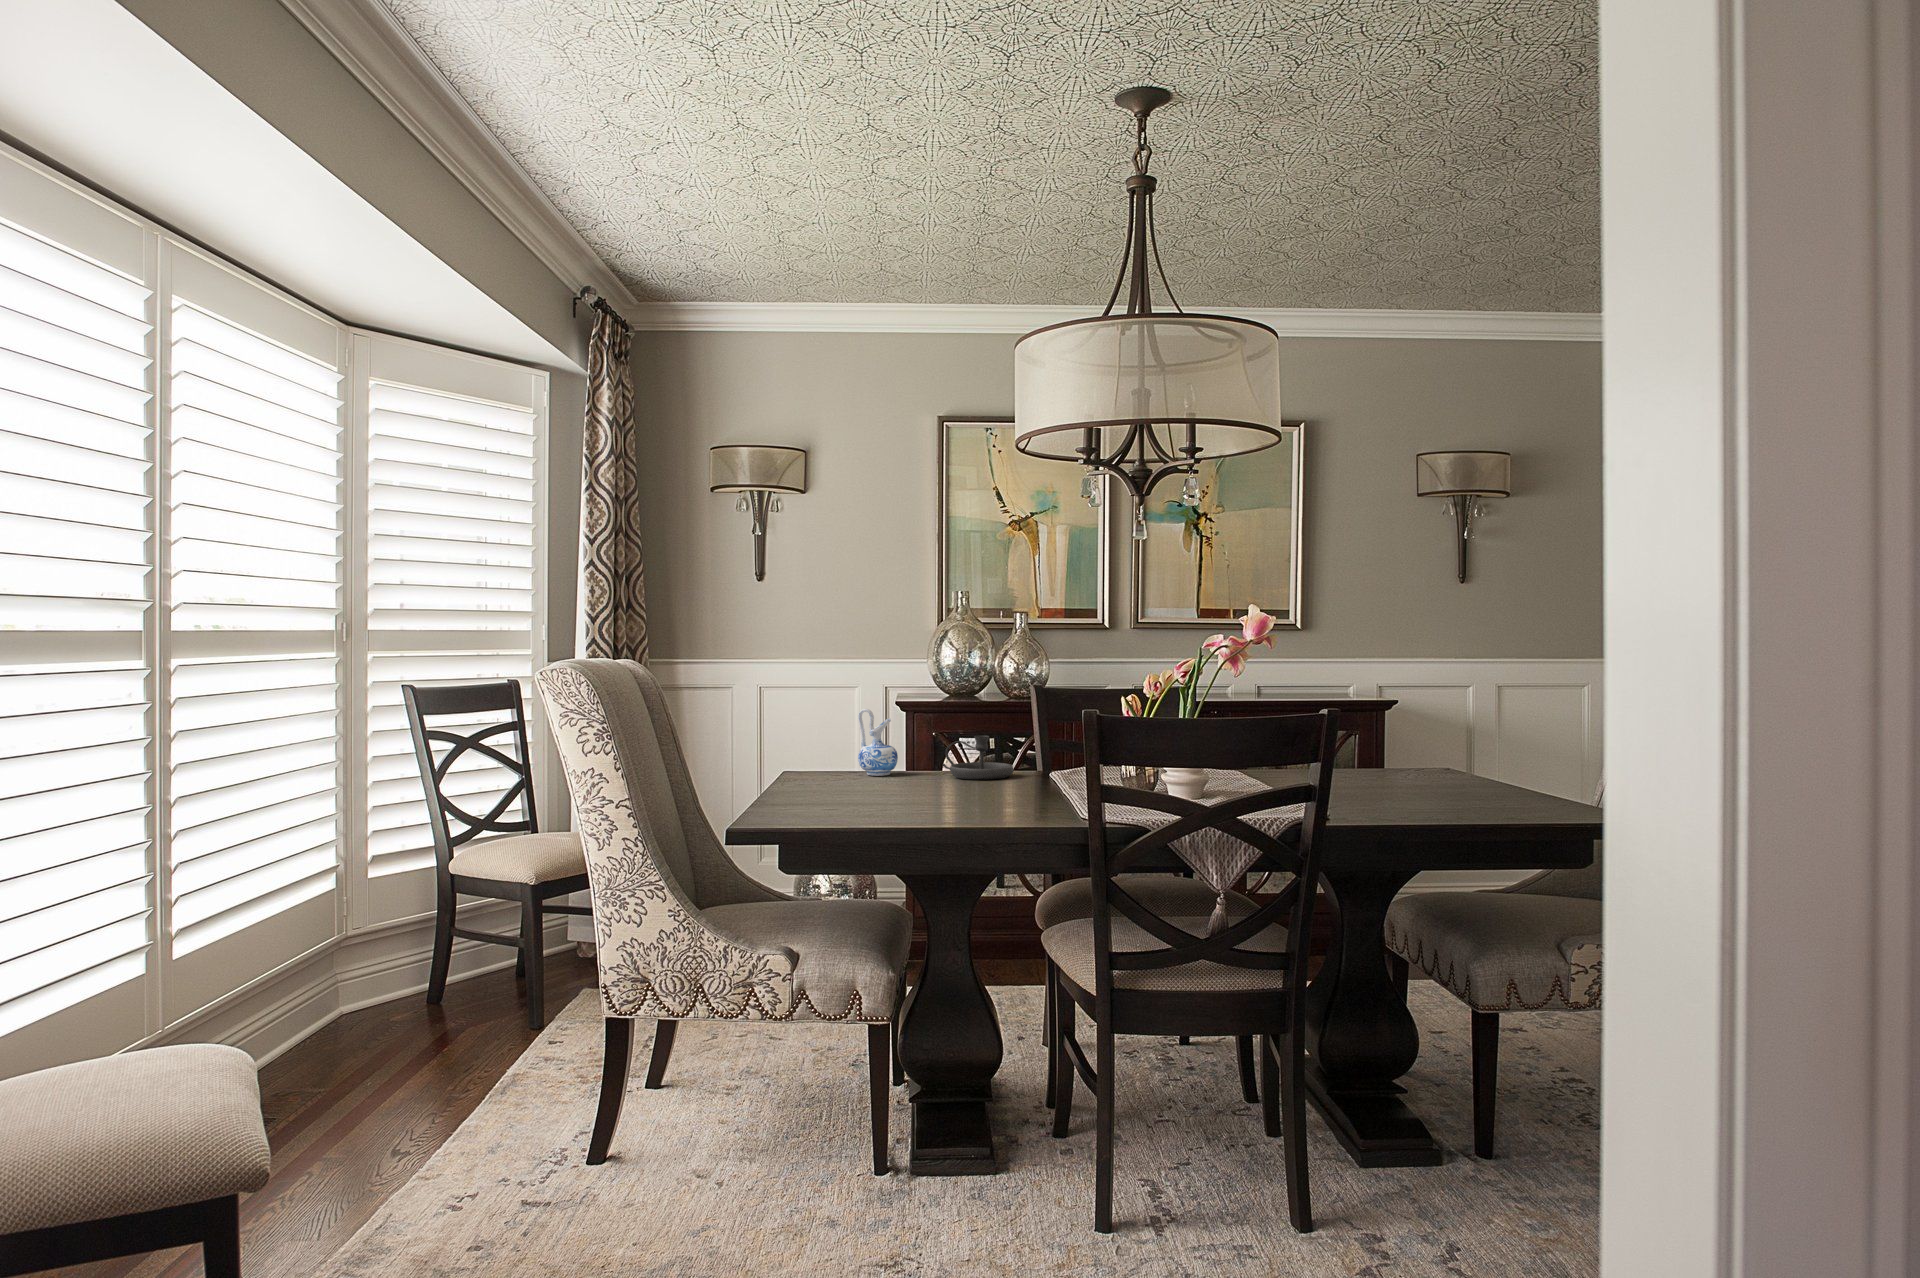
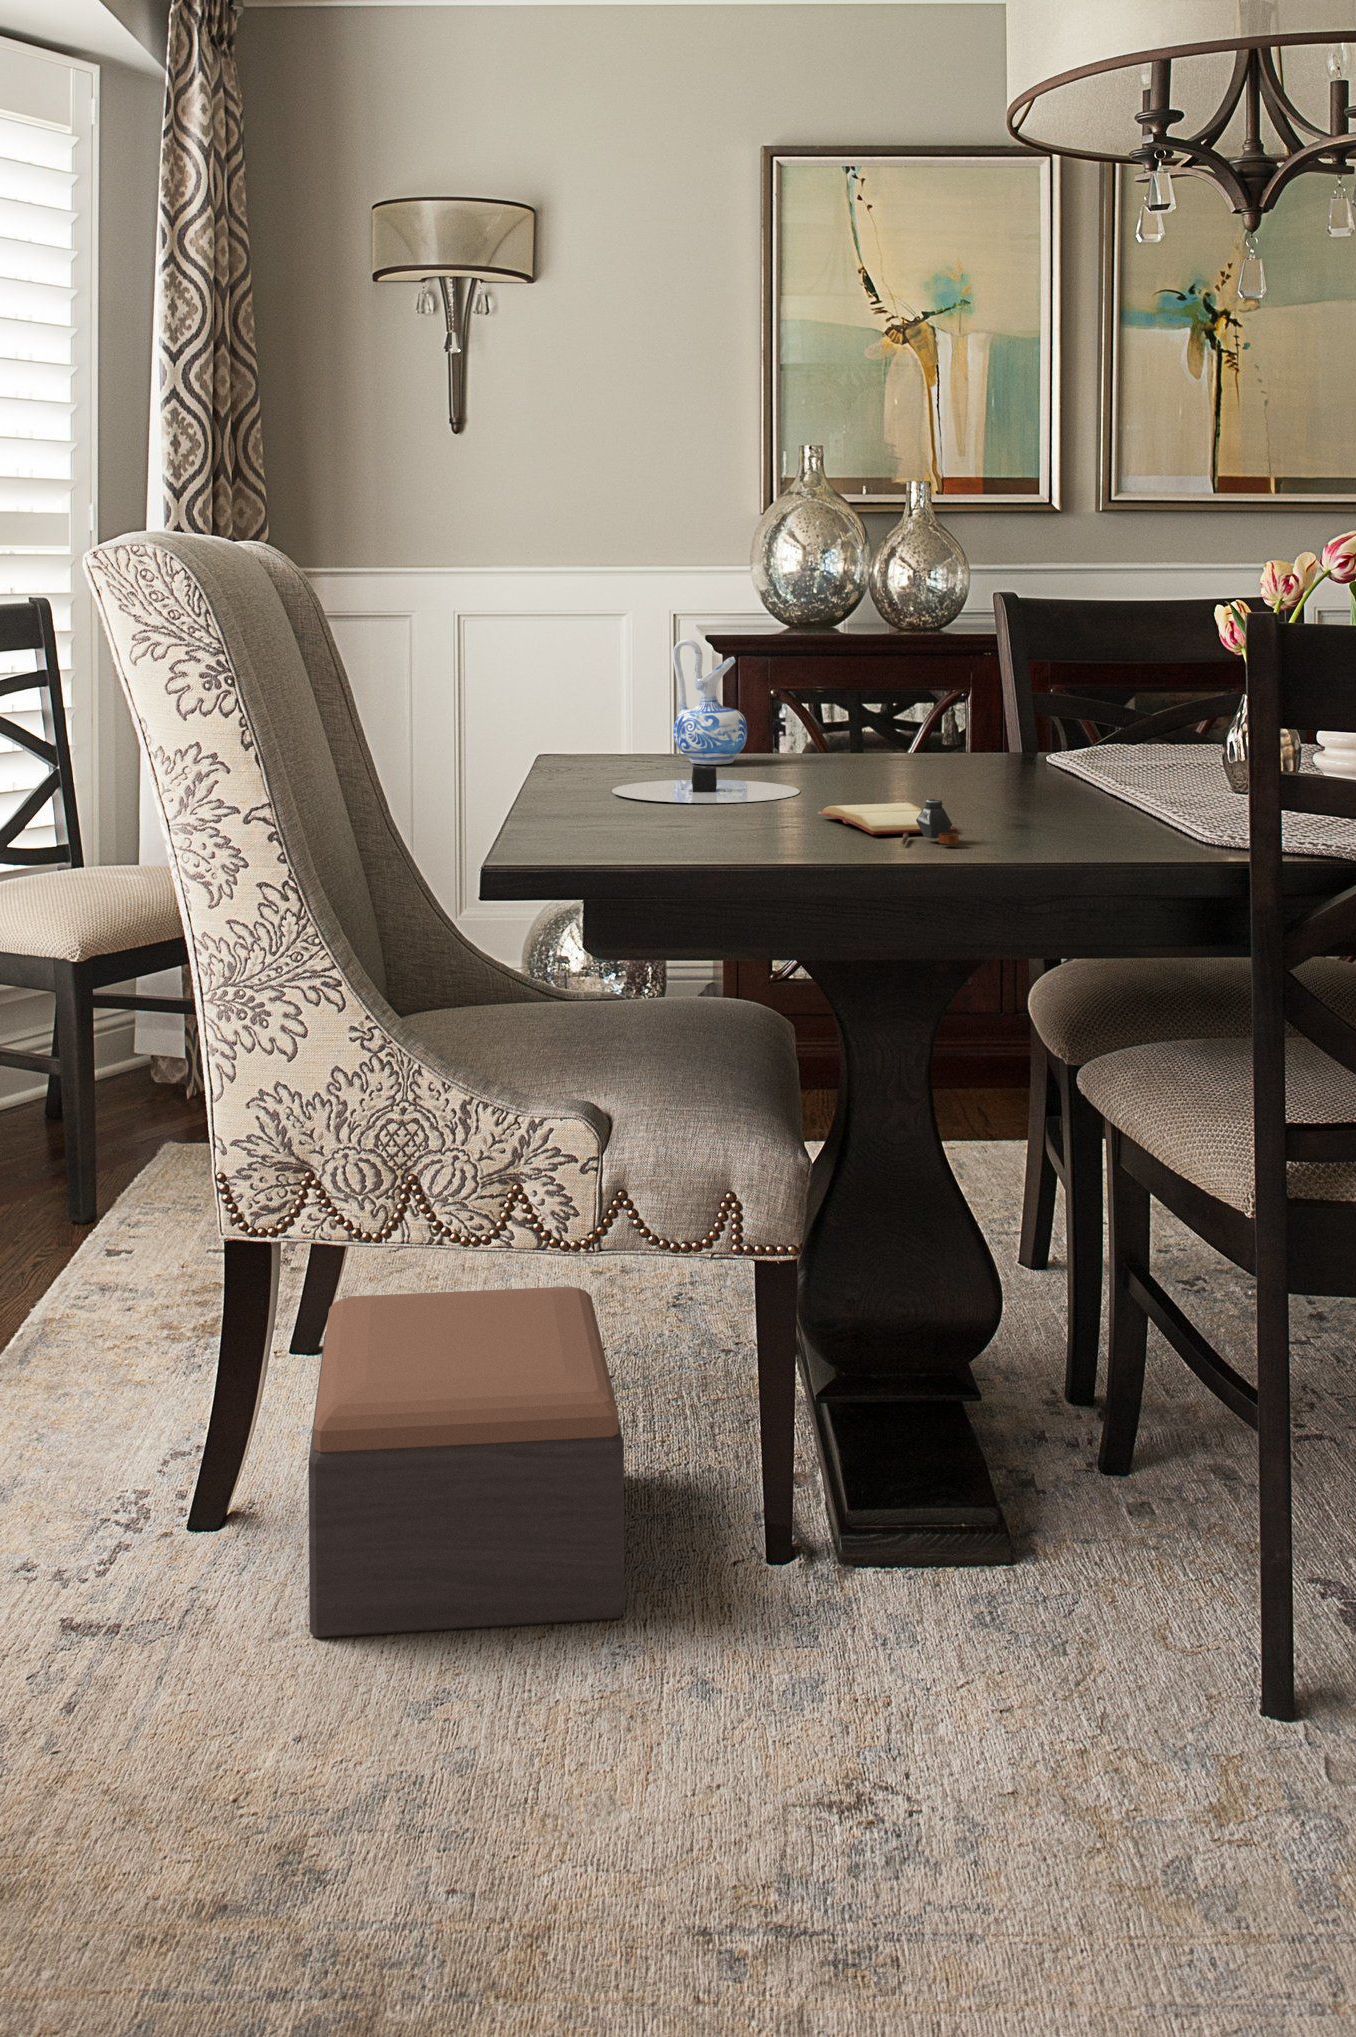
candlestick: present [943,736,1014,780] -> none [834,689,974,772]
plate: none [798,778,924,798] -> present [612,766,800,803]
book: none [912,796,974,819] -> present [818,799,959,846]
footstool: none [644,1043,801,1210] -> present [309,1286,625,1638]

